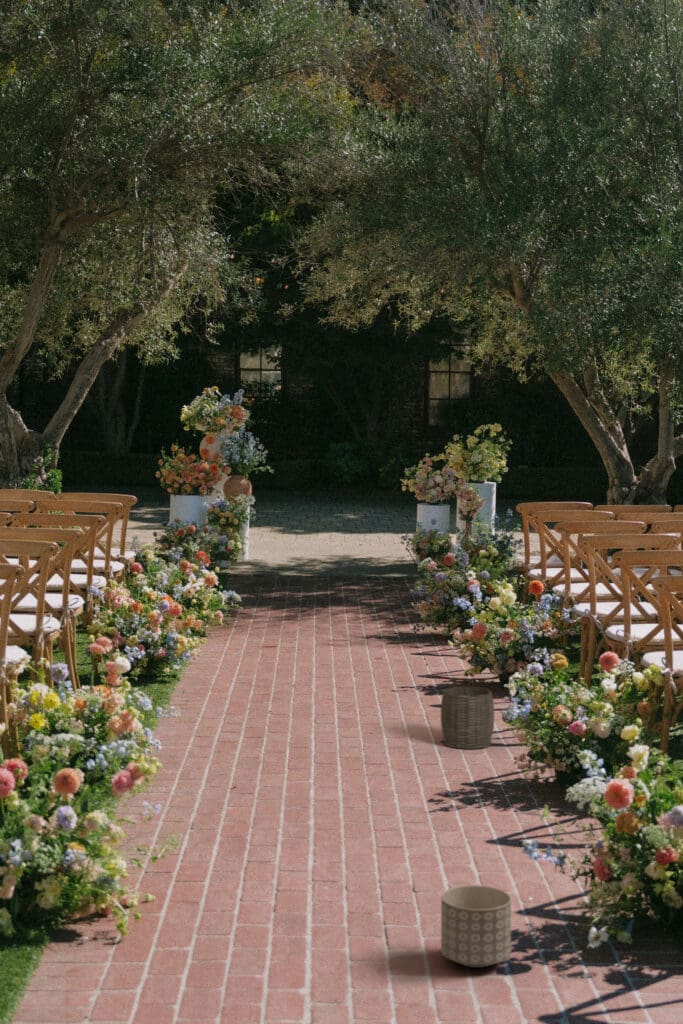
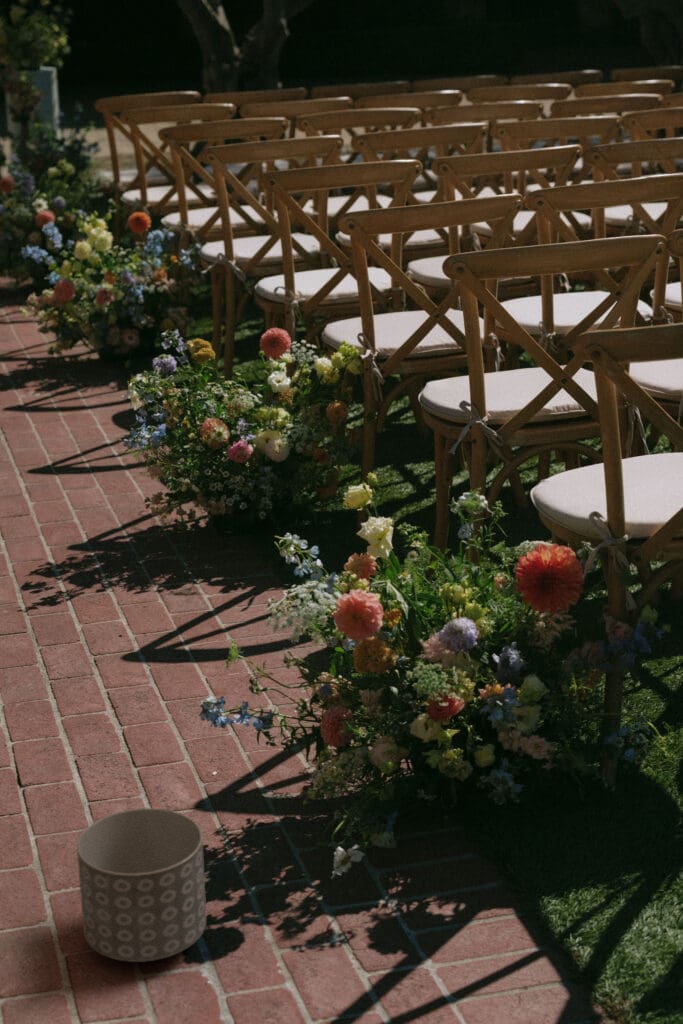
woven basket: present [441,687,494,749] -> none [23,386,105,481]

